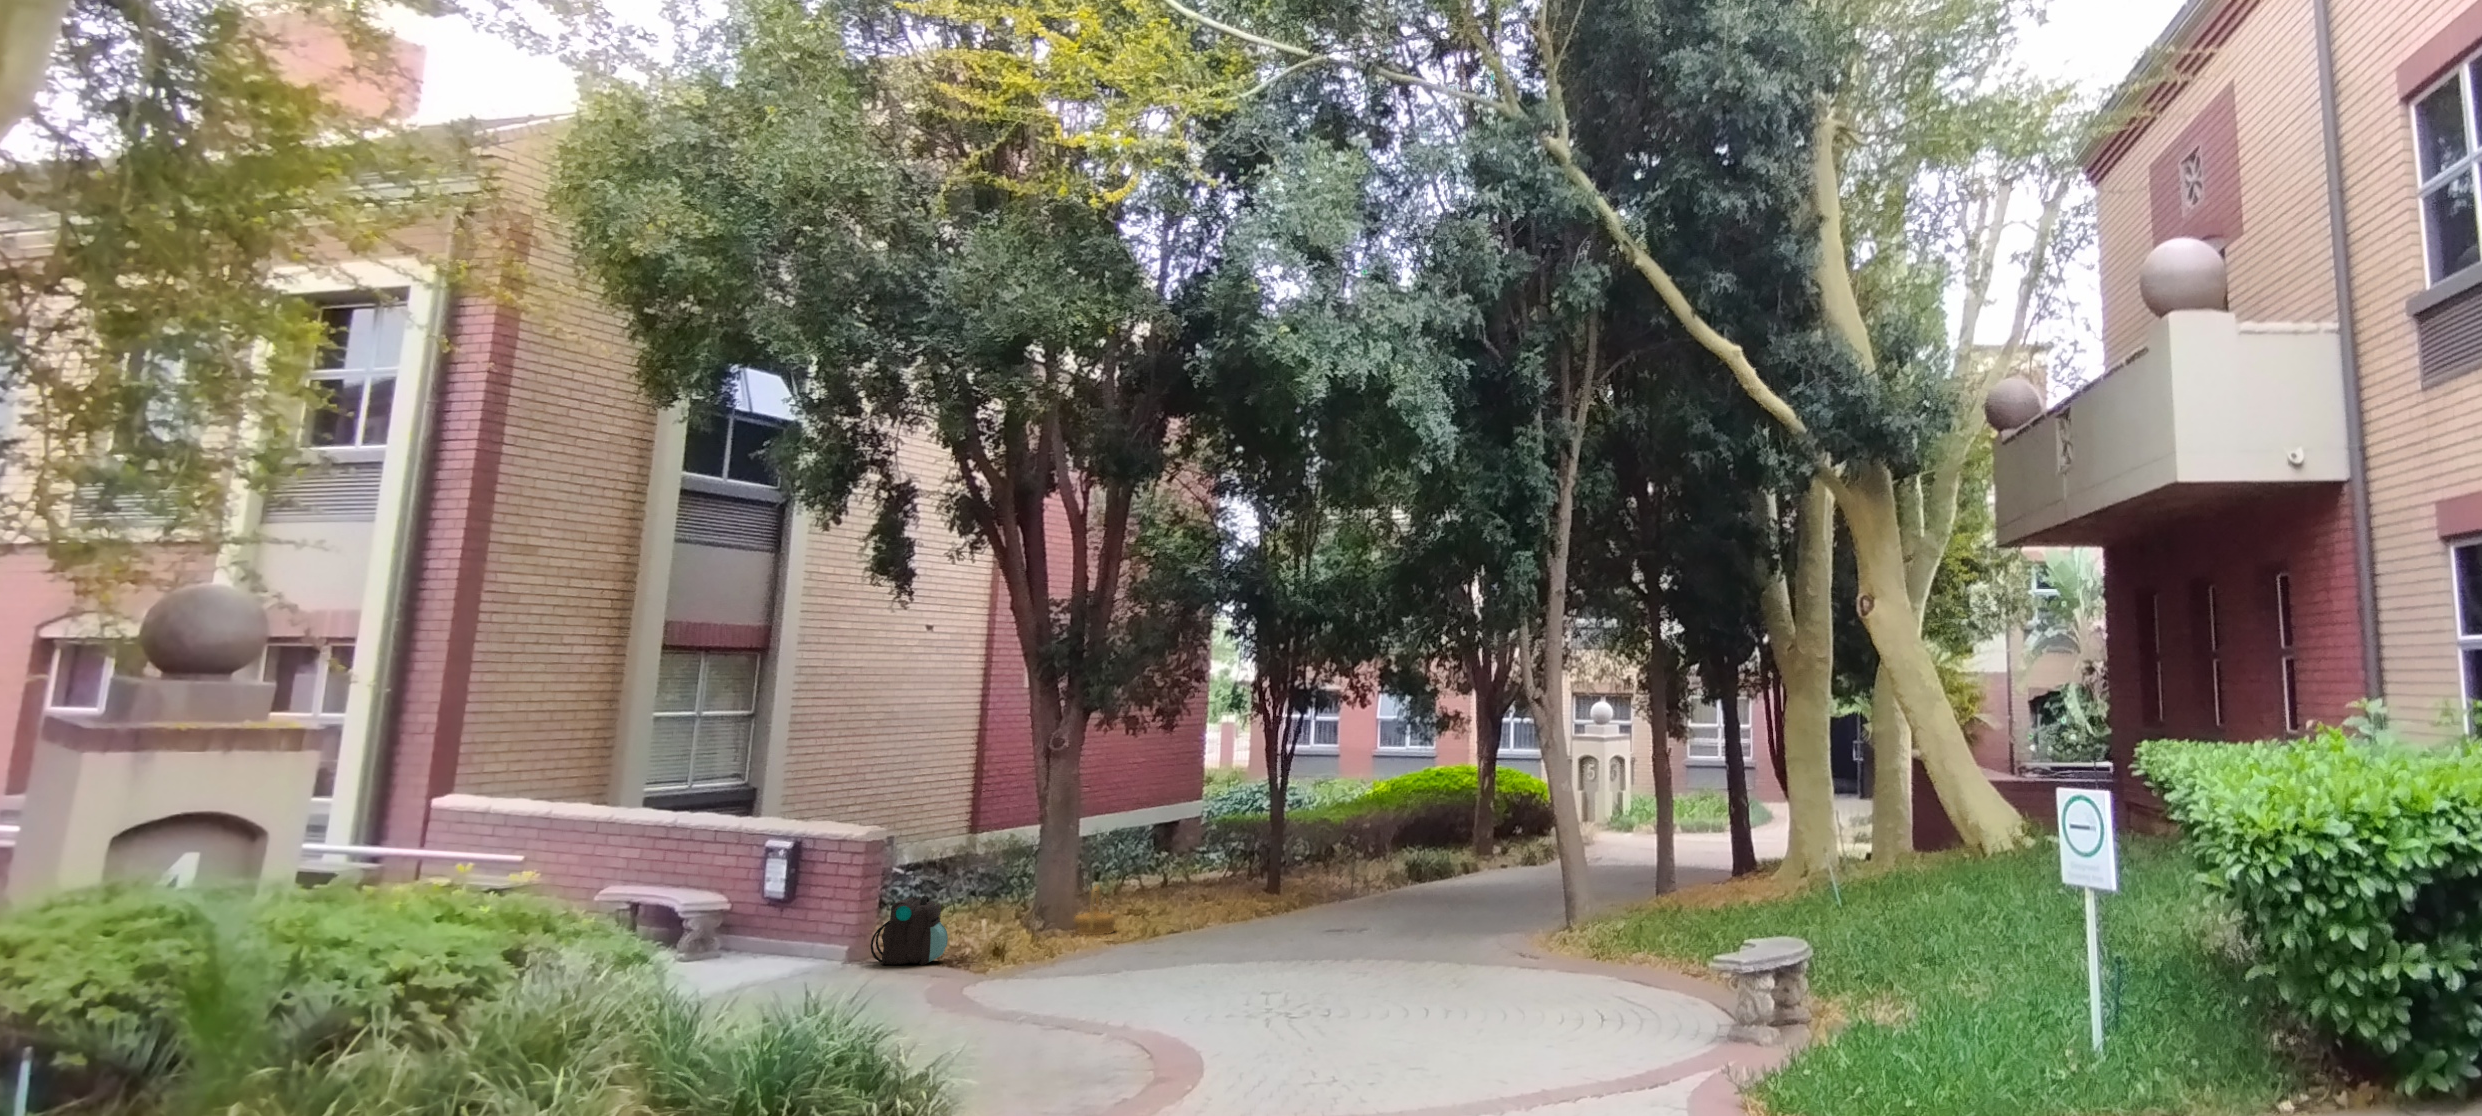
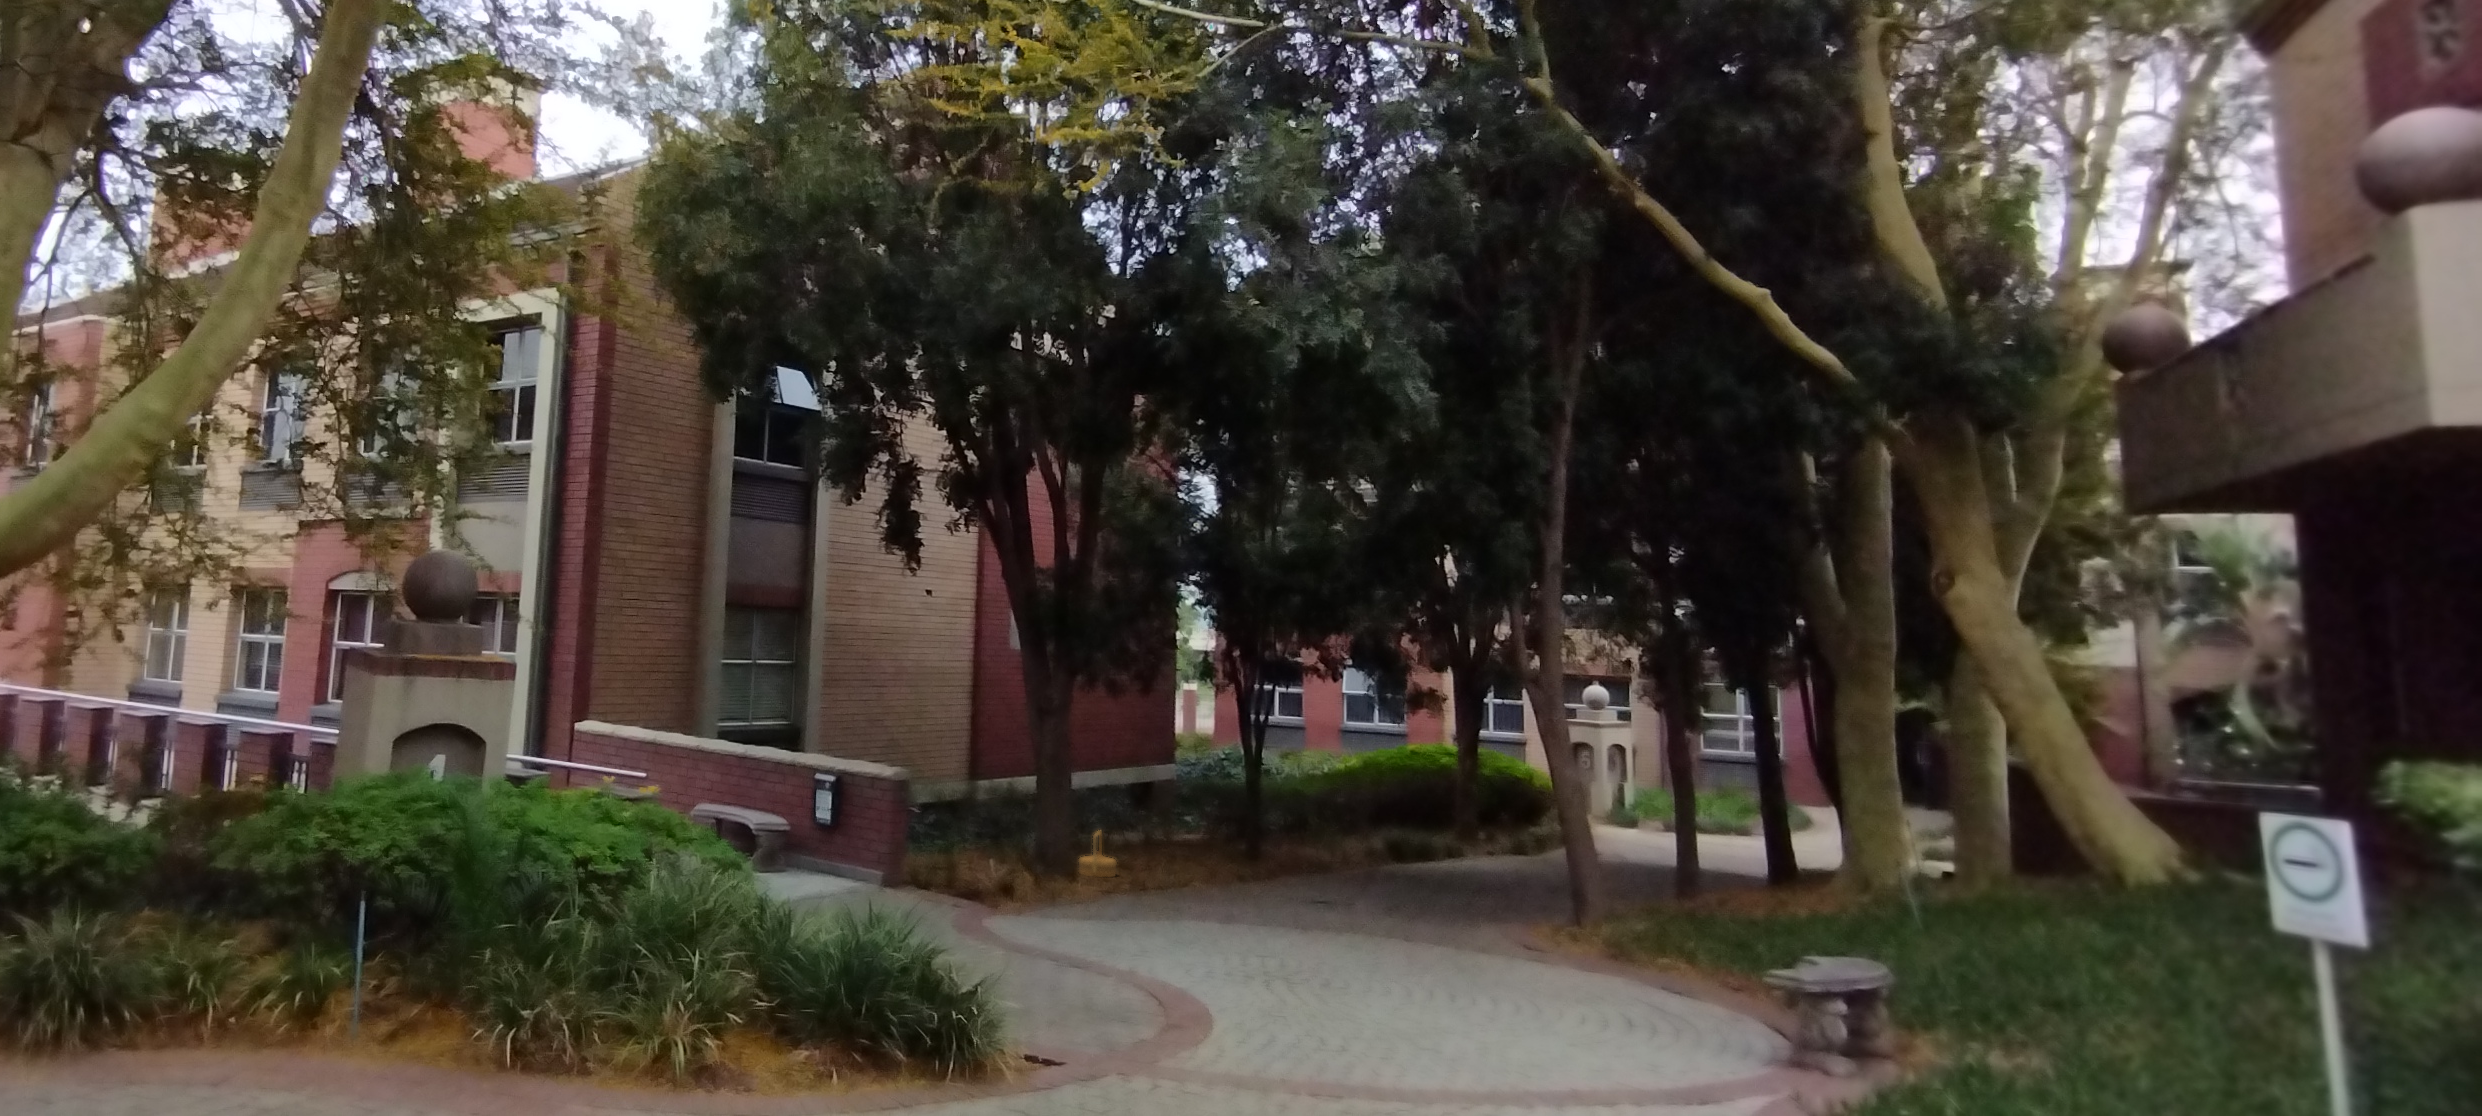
backpack: present [871,896,948,965] -> none [897,829,963,891]

